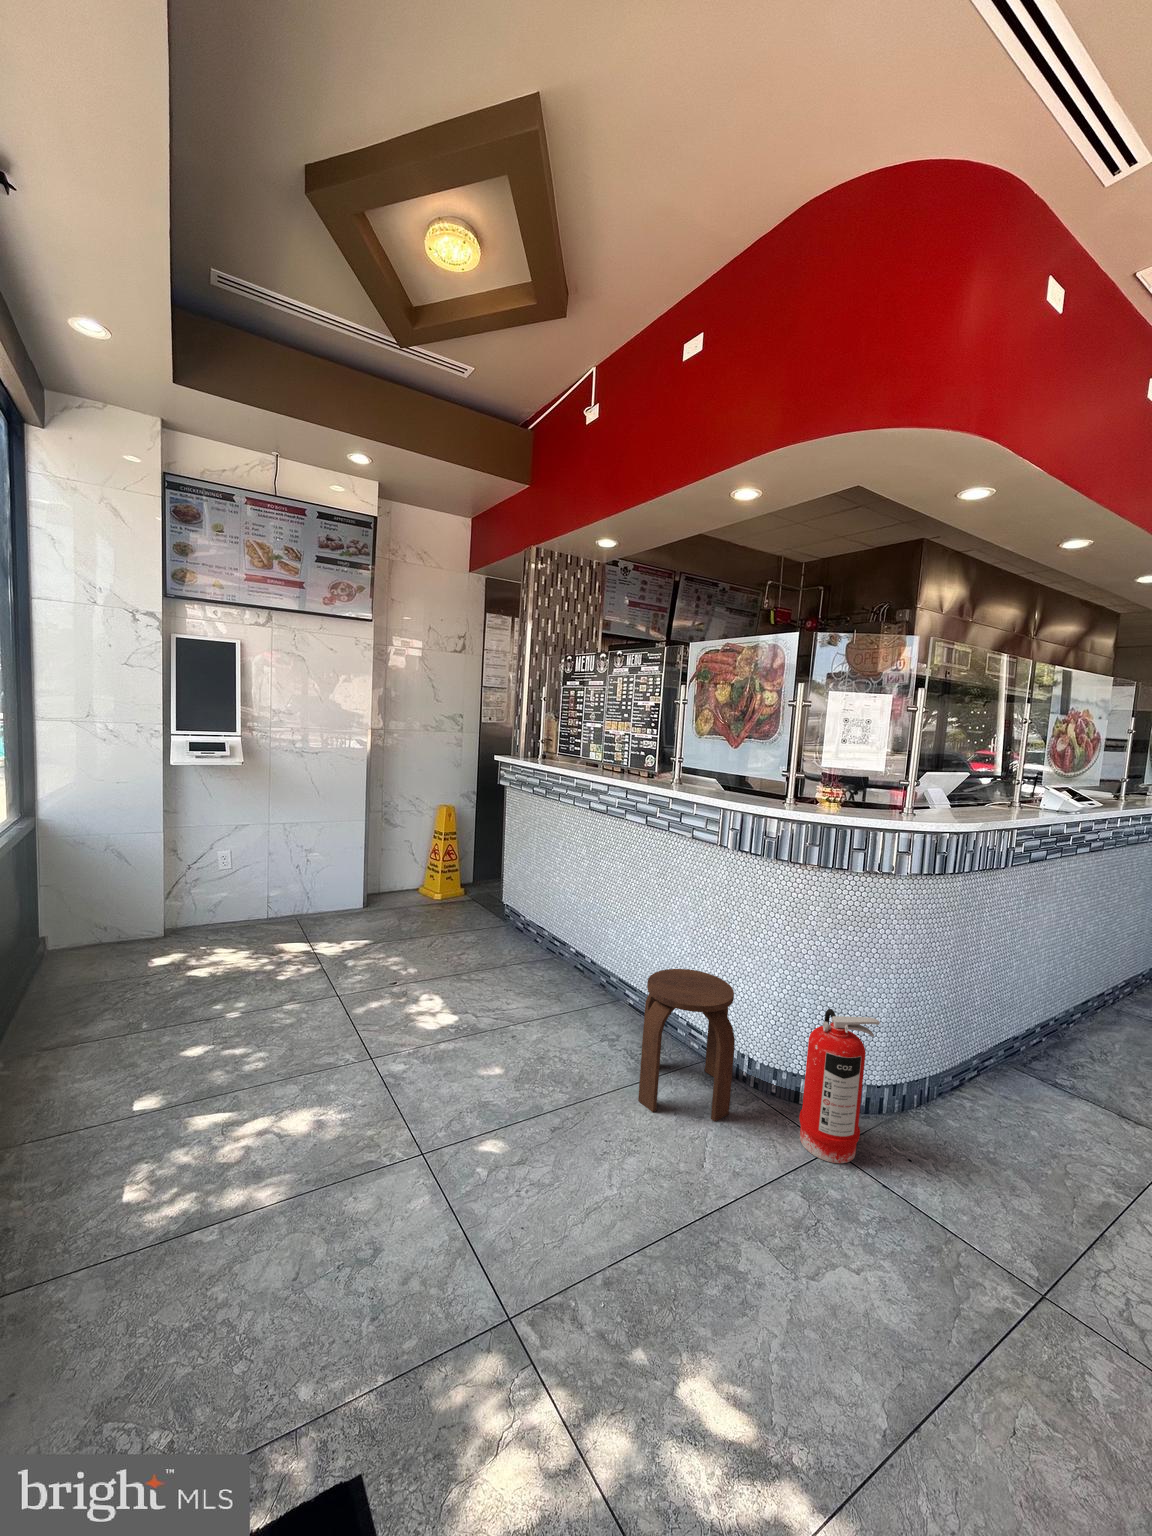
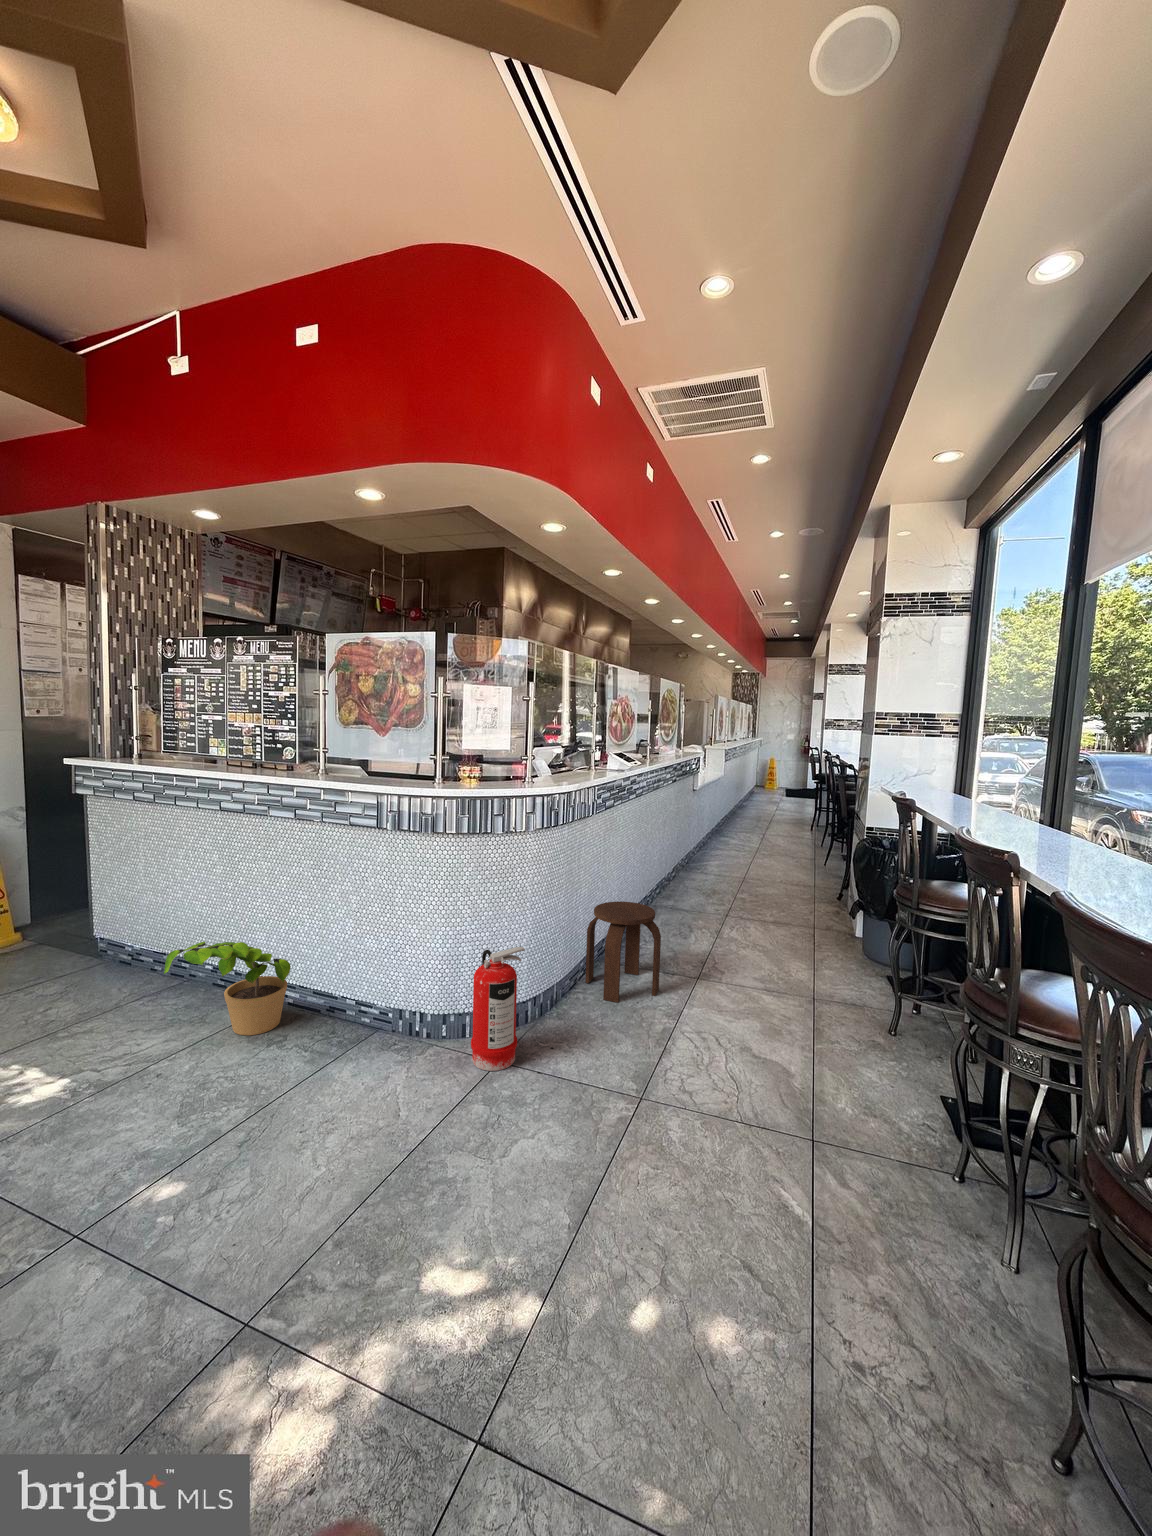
potted plant: none [527,925,630,1024] -> present [164,942,291,1035]
stool: present [638,969,735,1122] -> present [585,901,661,1003]

